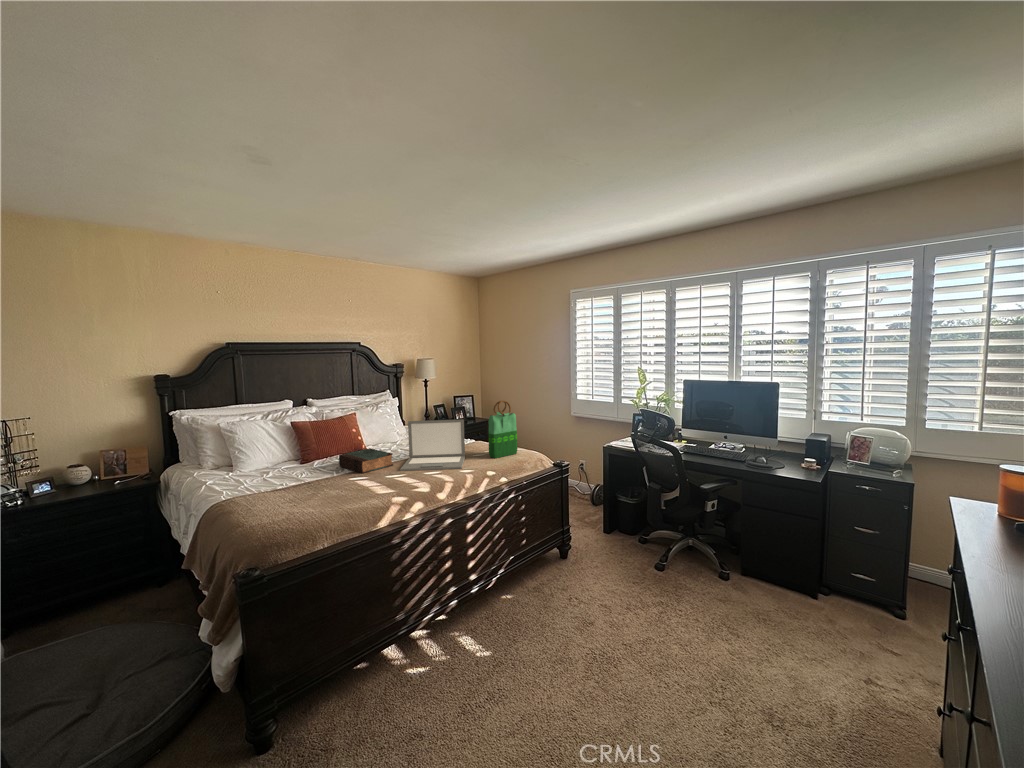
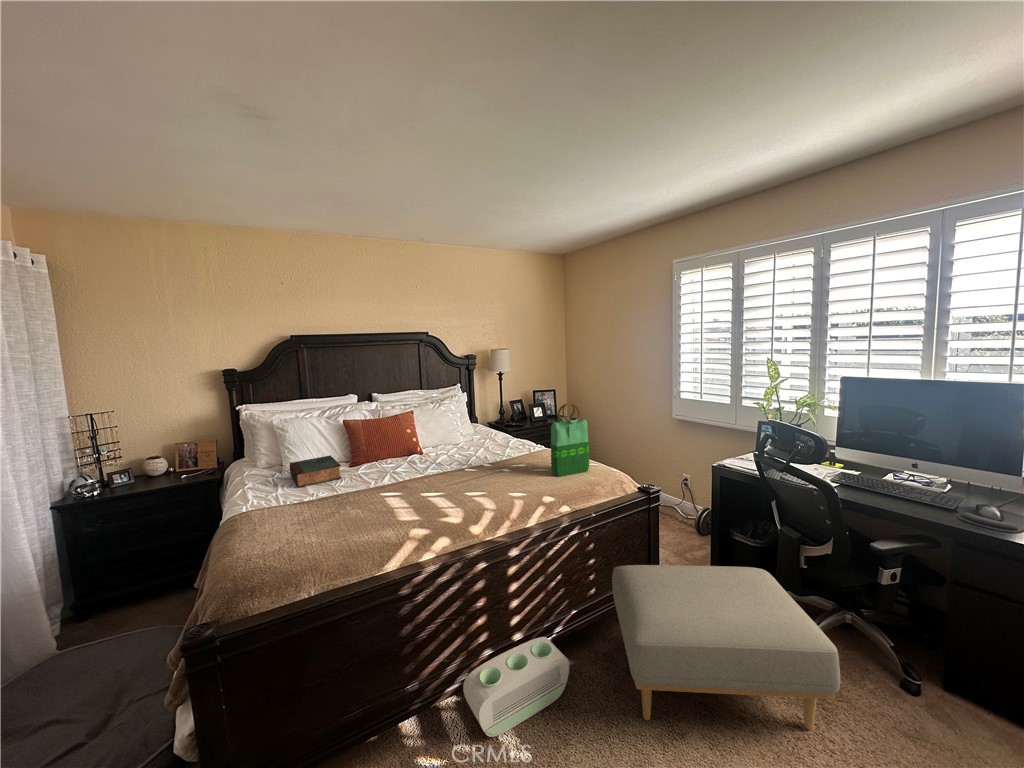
laptop: present [400,419,465,471] -> none [439,425,522,490]
book: present [339,448,393,473] -> present [289,456,342,488]
ottoman: none [539,512,682,618] -> present [612,565,841,730]
air purifier: none [437,576,513,645] -> present [463,637,569,737]

